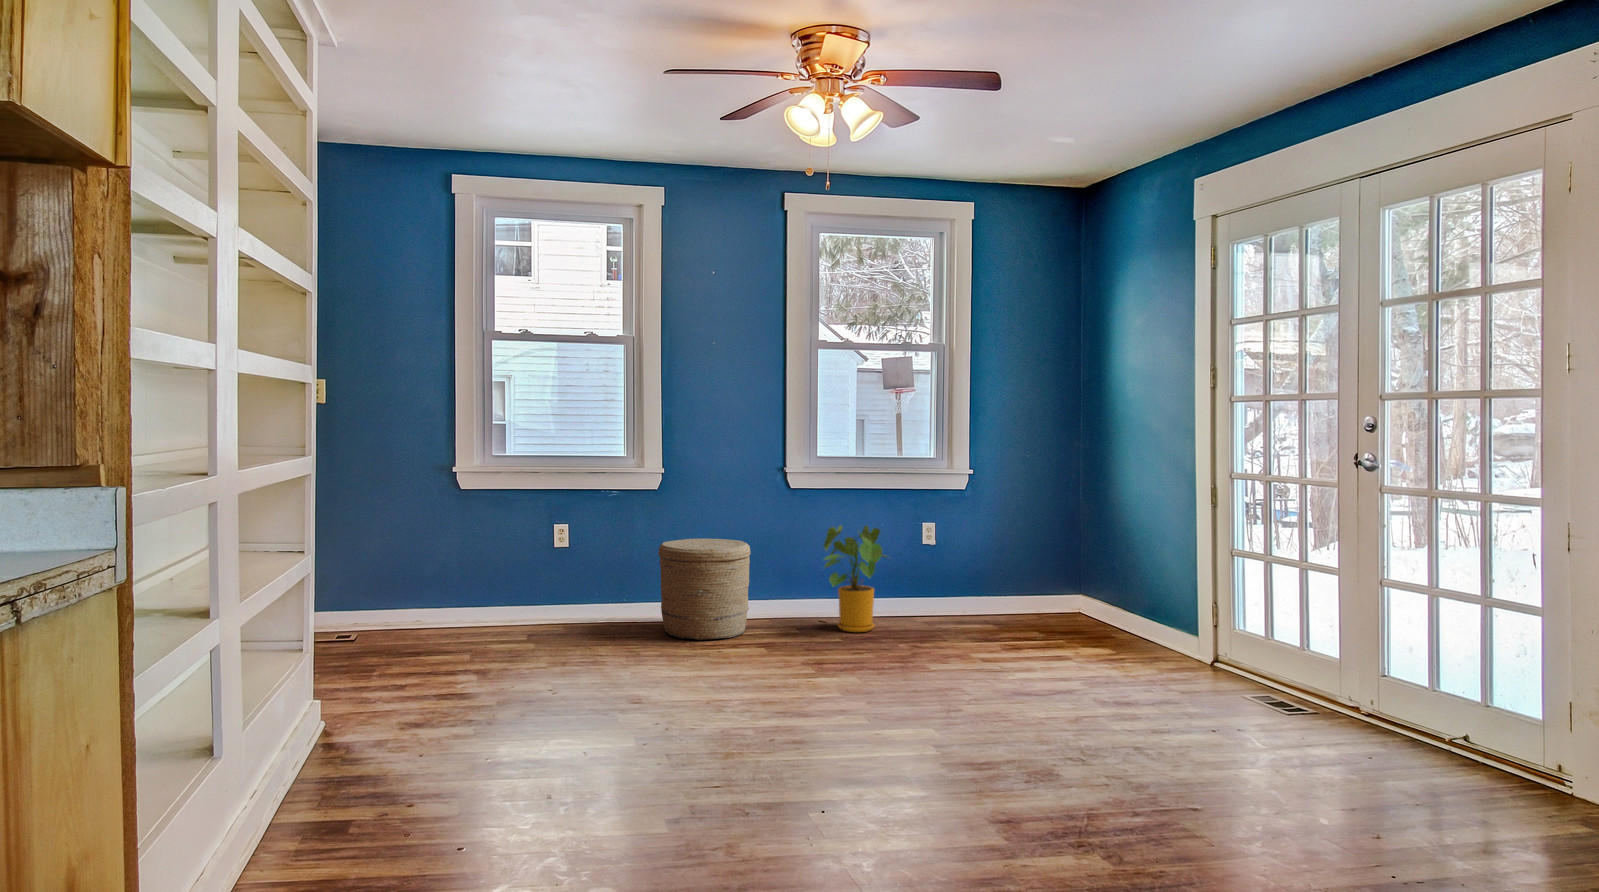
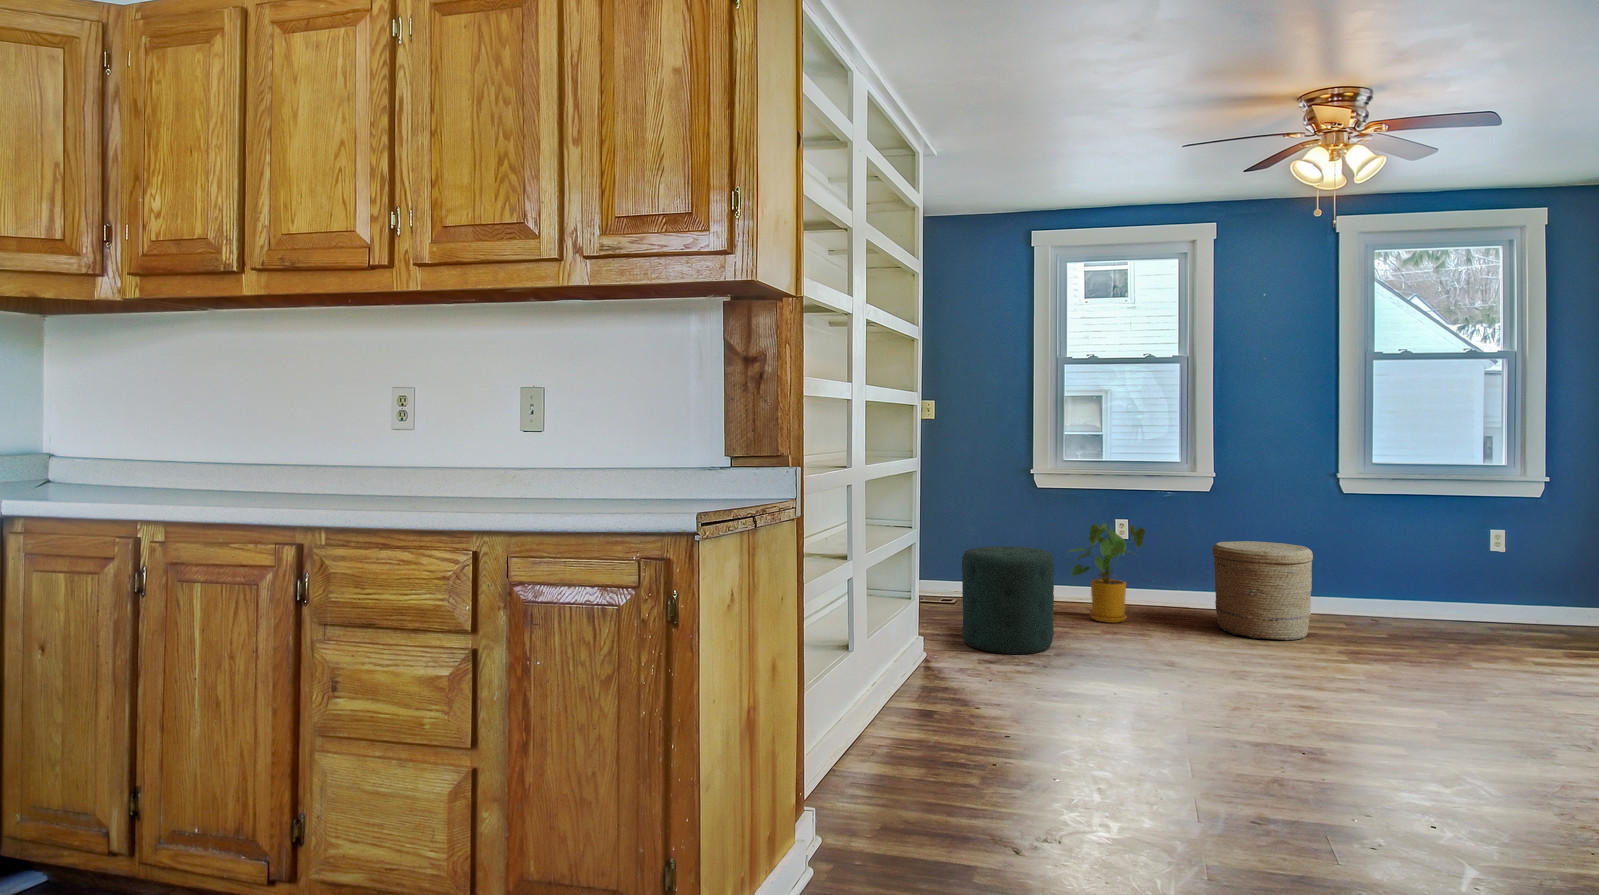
house plant: present [823,526,887,632] -> present [1069,523,1145,623]
ottoman: none [374,565,495,705] -> present [962,546,1054,654]

